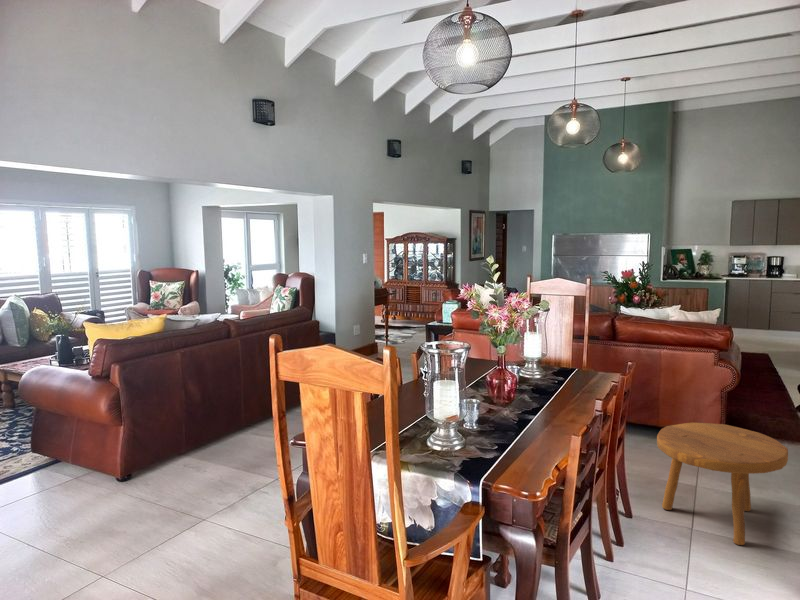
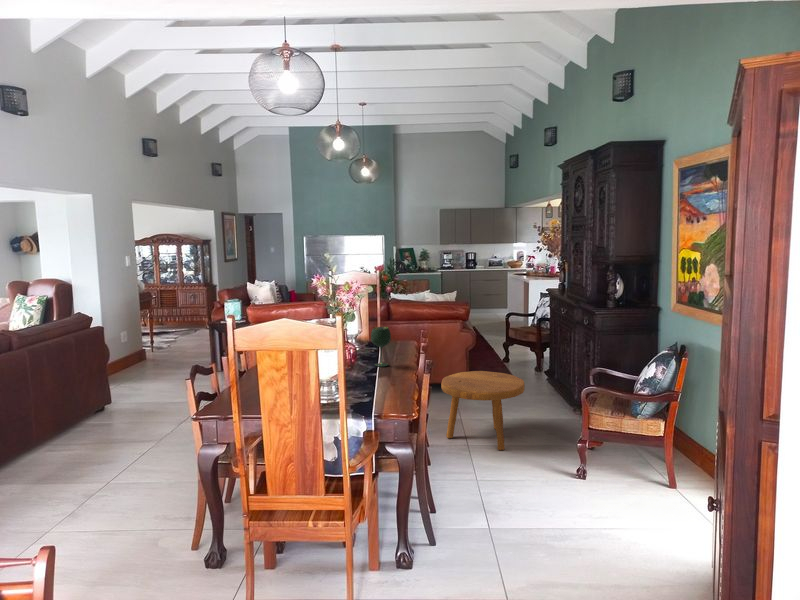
wine glass: none [537,355,565,407] -> present [371,327,391,367]

